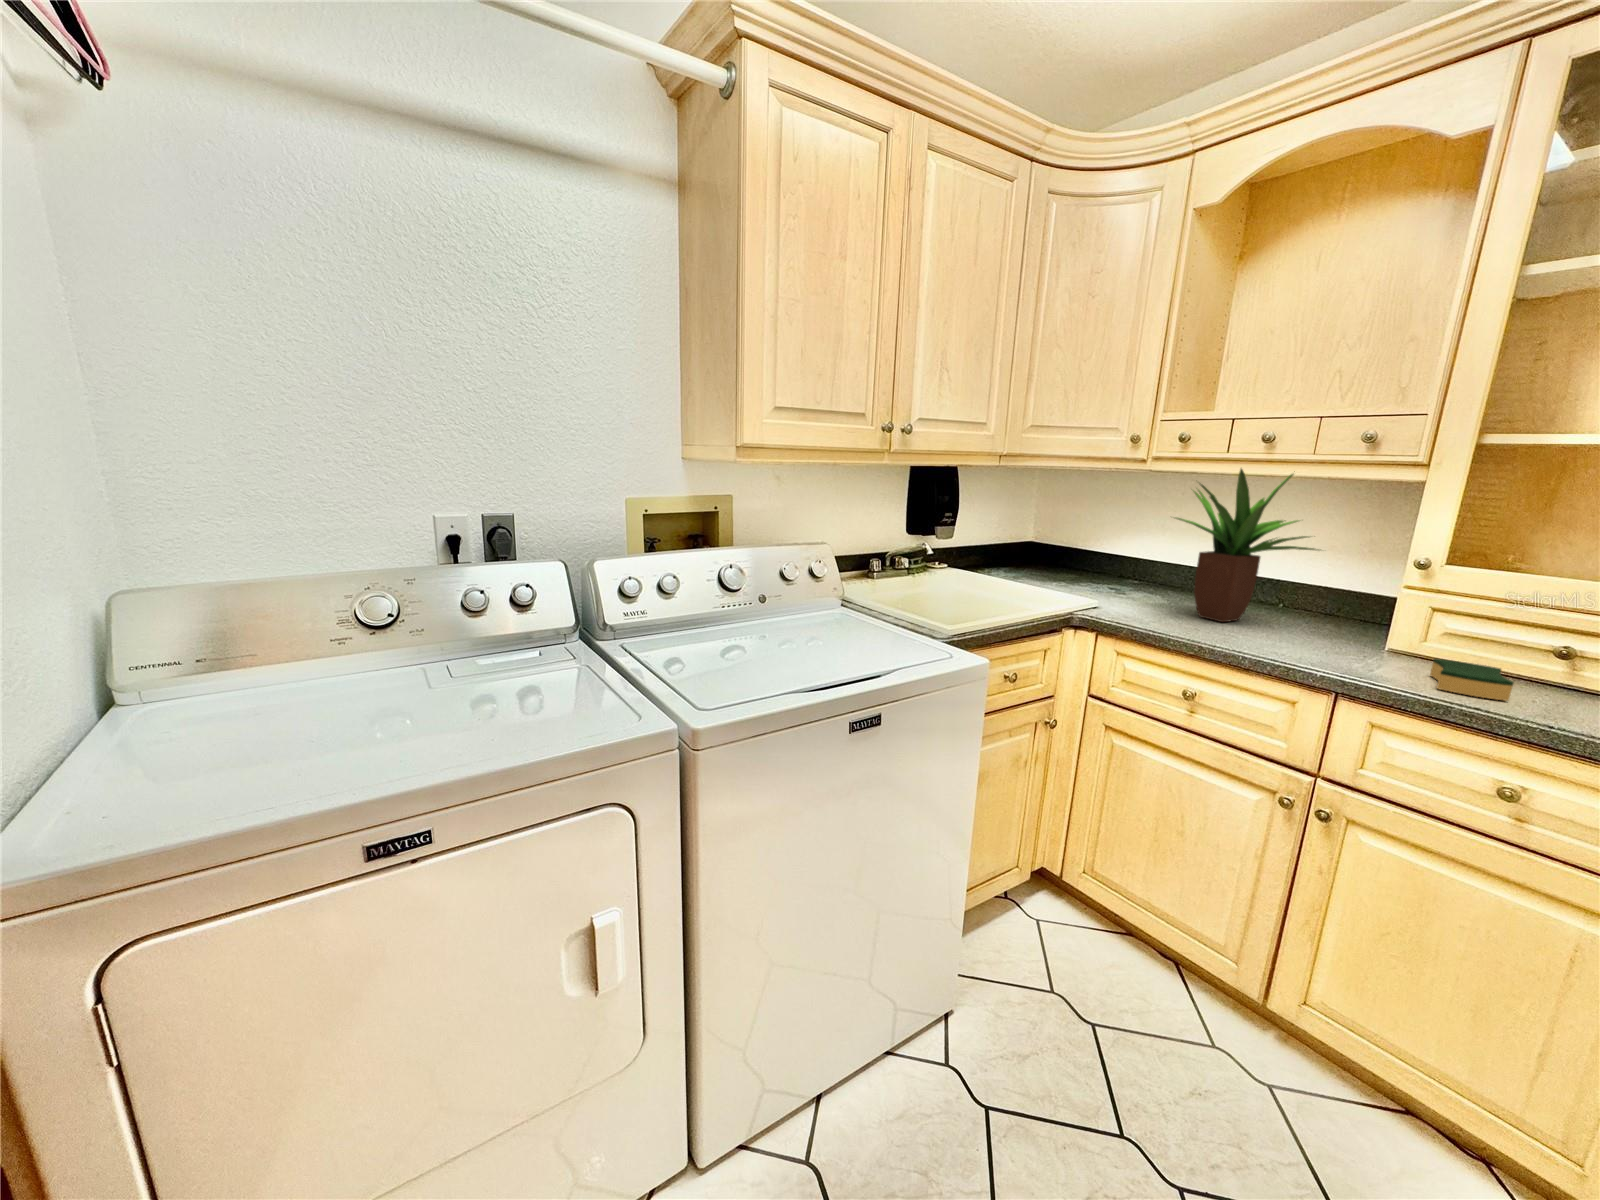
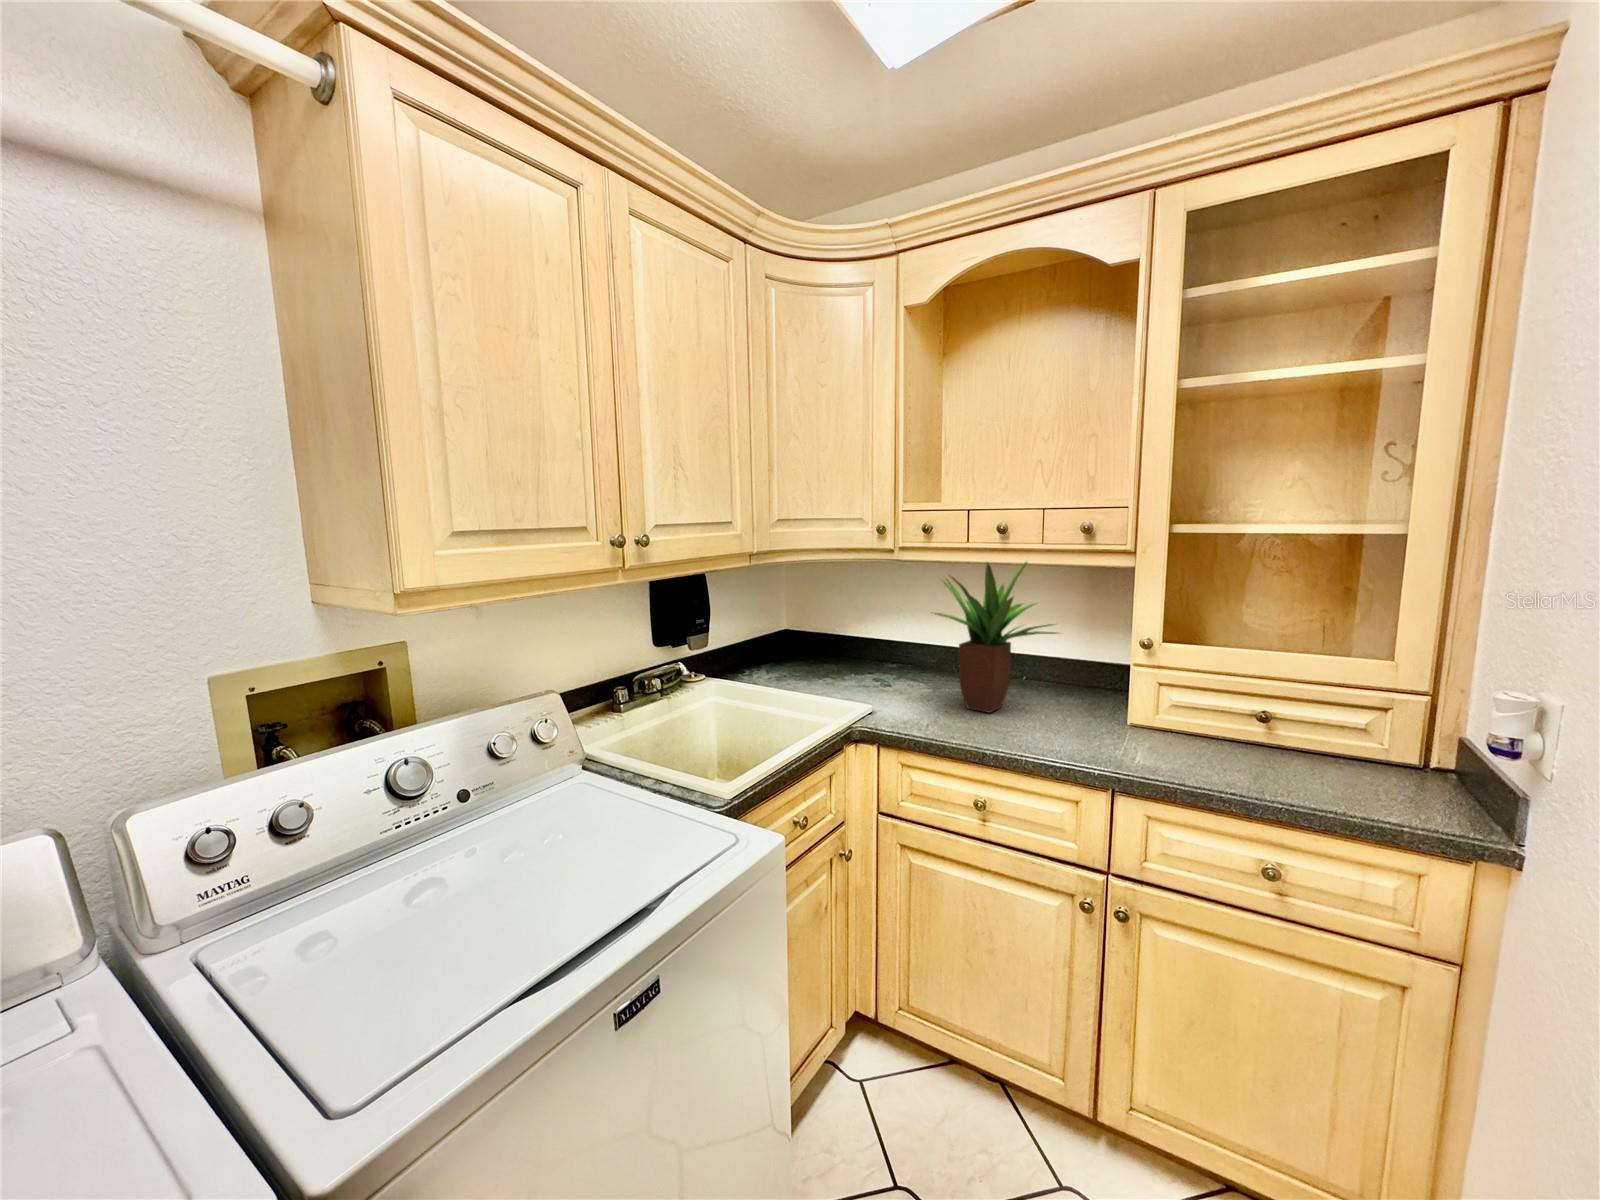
sponge: present [1430,659,1513,701] -> none [1176,738,1246,777]

